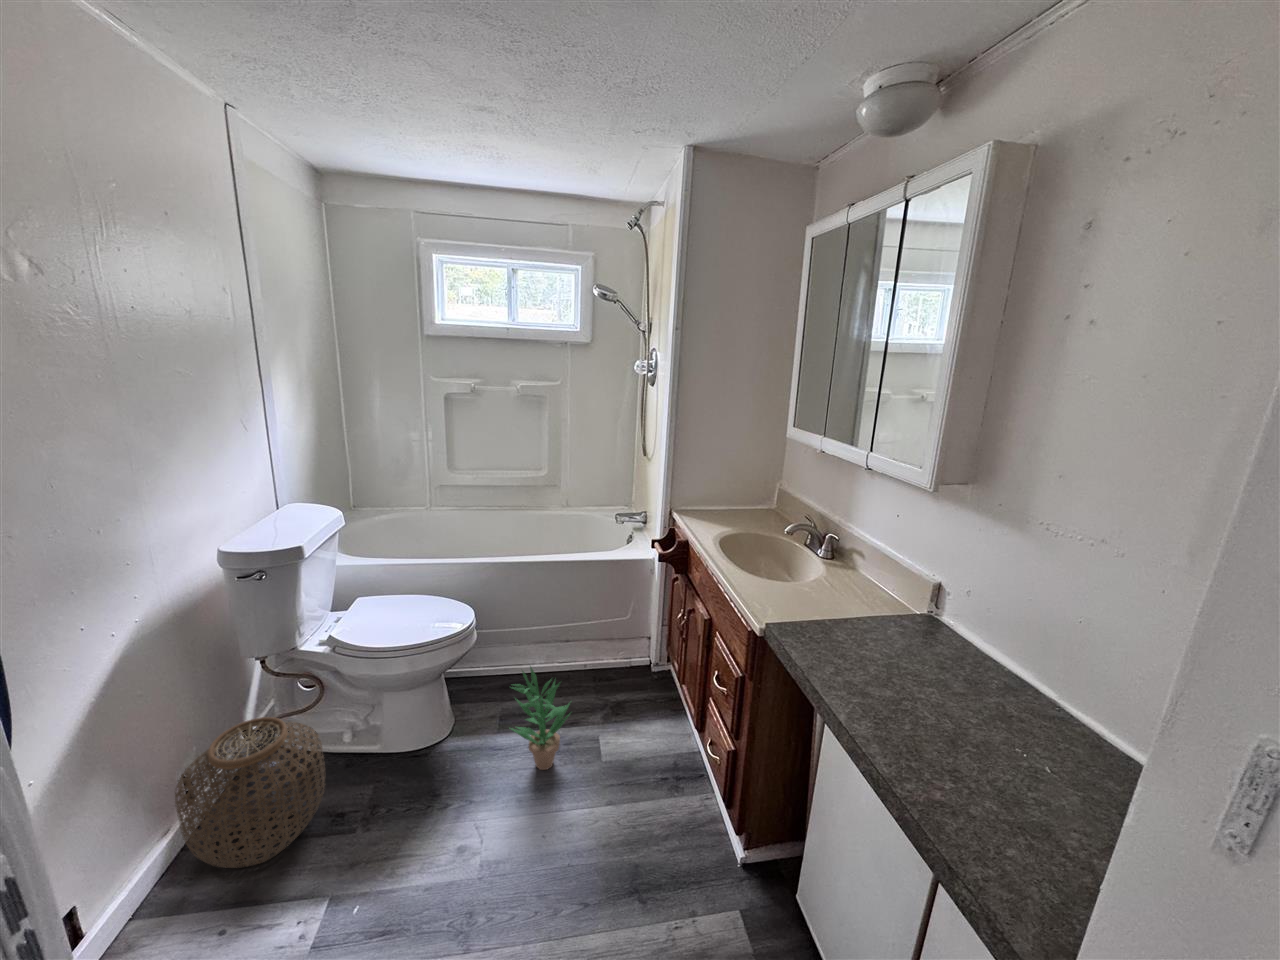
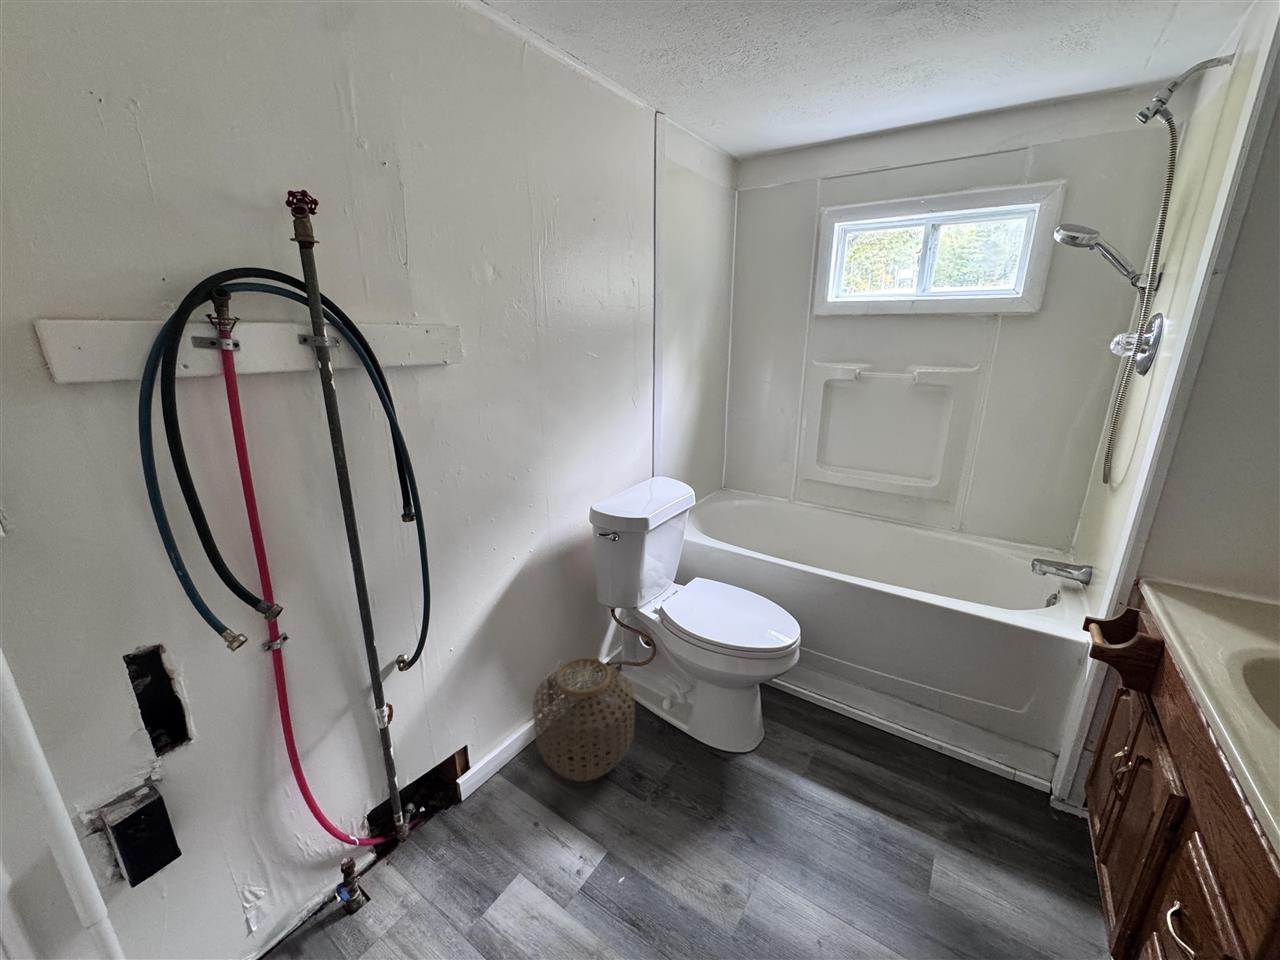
potted plant: present [511,666,570,770] -> none [806,721,897,858]

